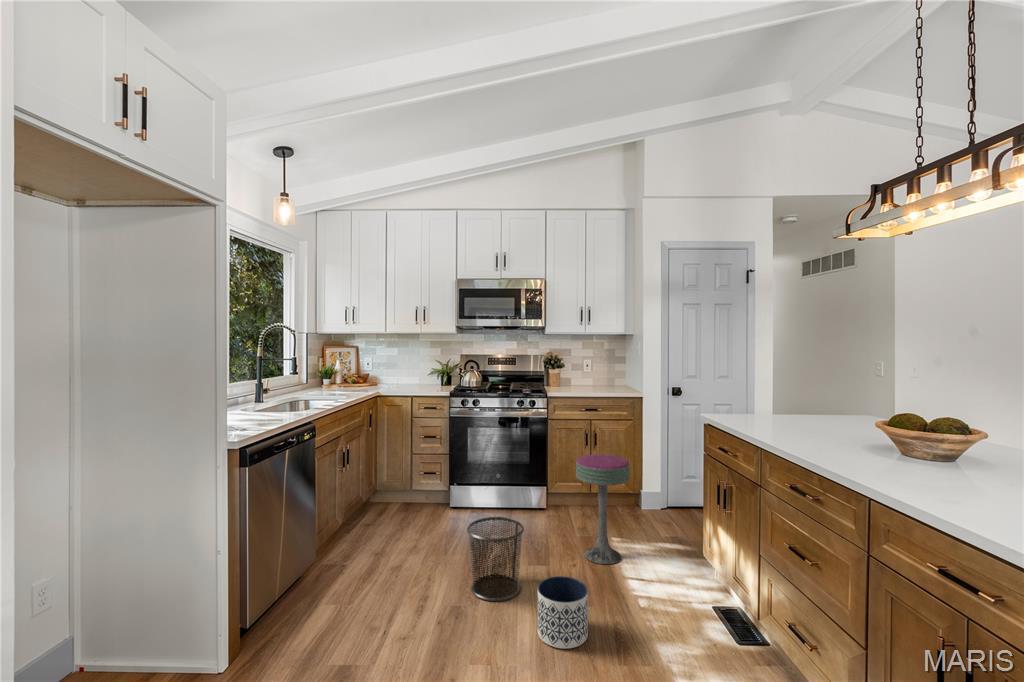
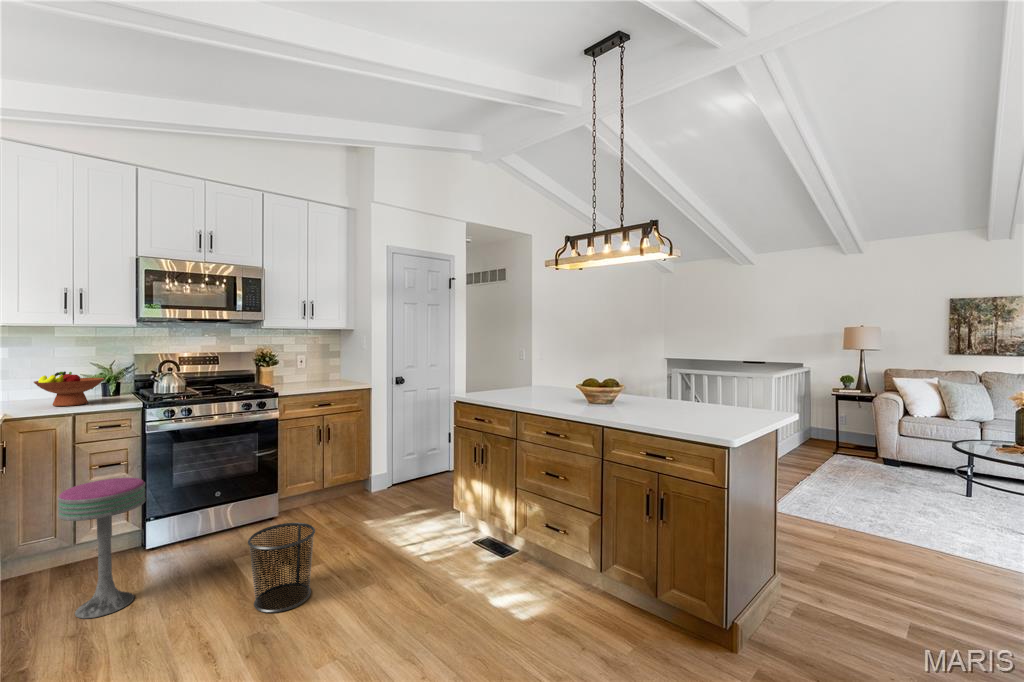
fruit bowl: none [393,365,432,390] -> present [34,371,104,406]
bar stool: present [576,454,630,564] -> present [58,478,145,619]
planter: present [537,576,588,649] -> none [354,553,401,617]

